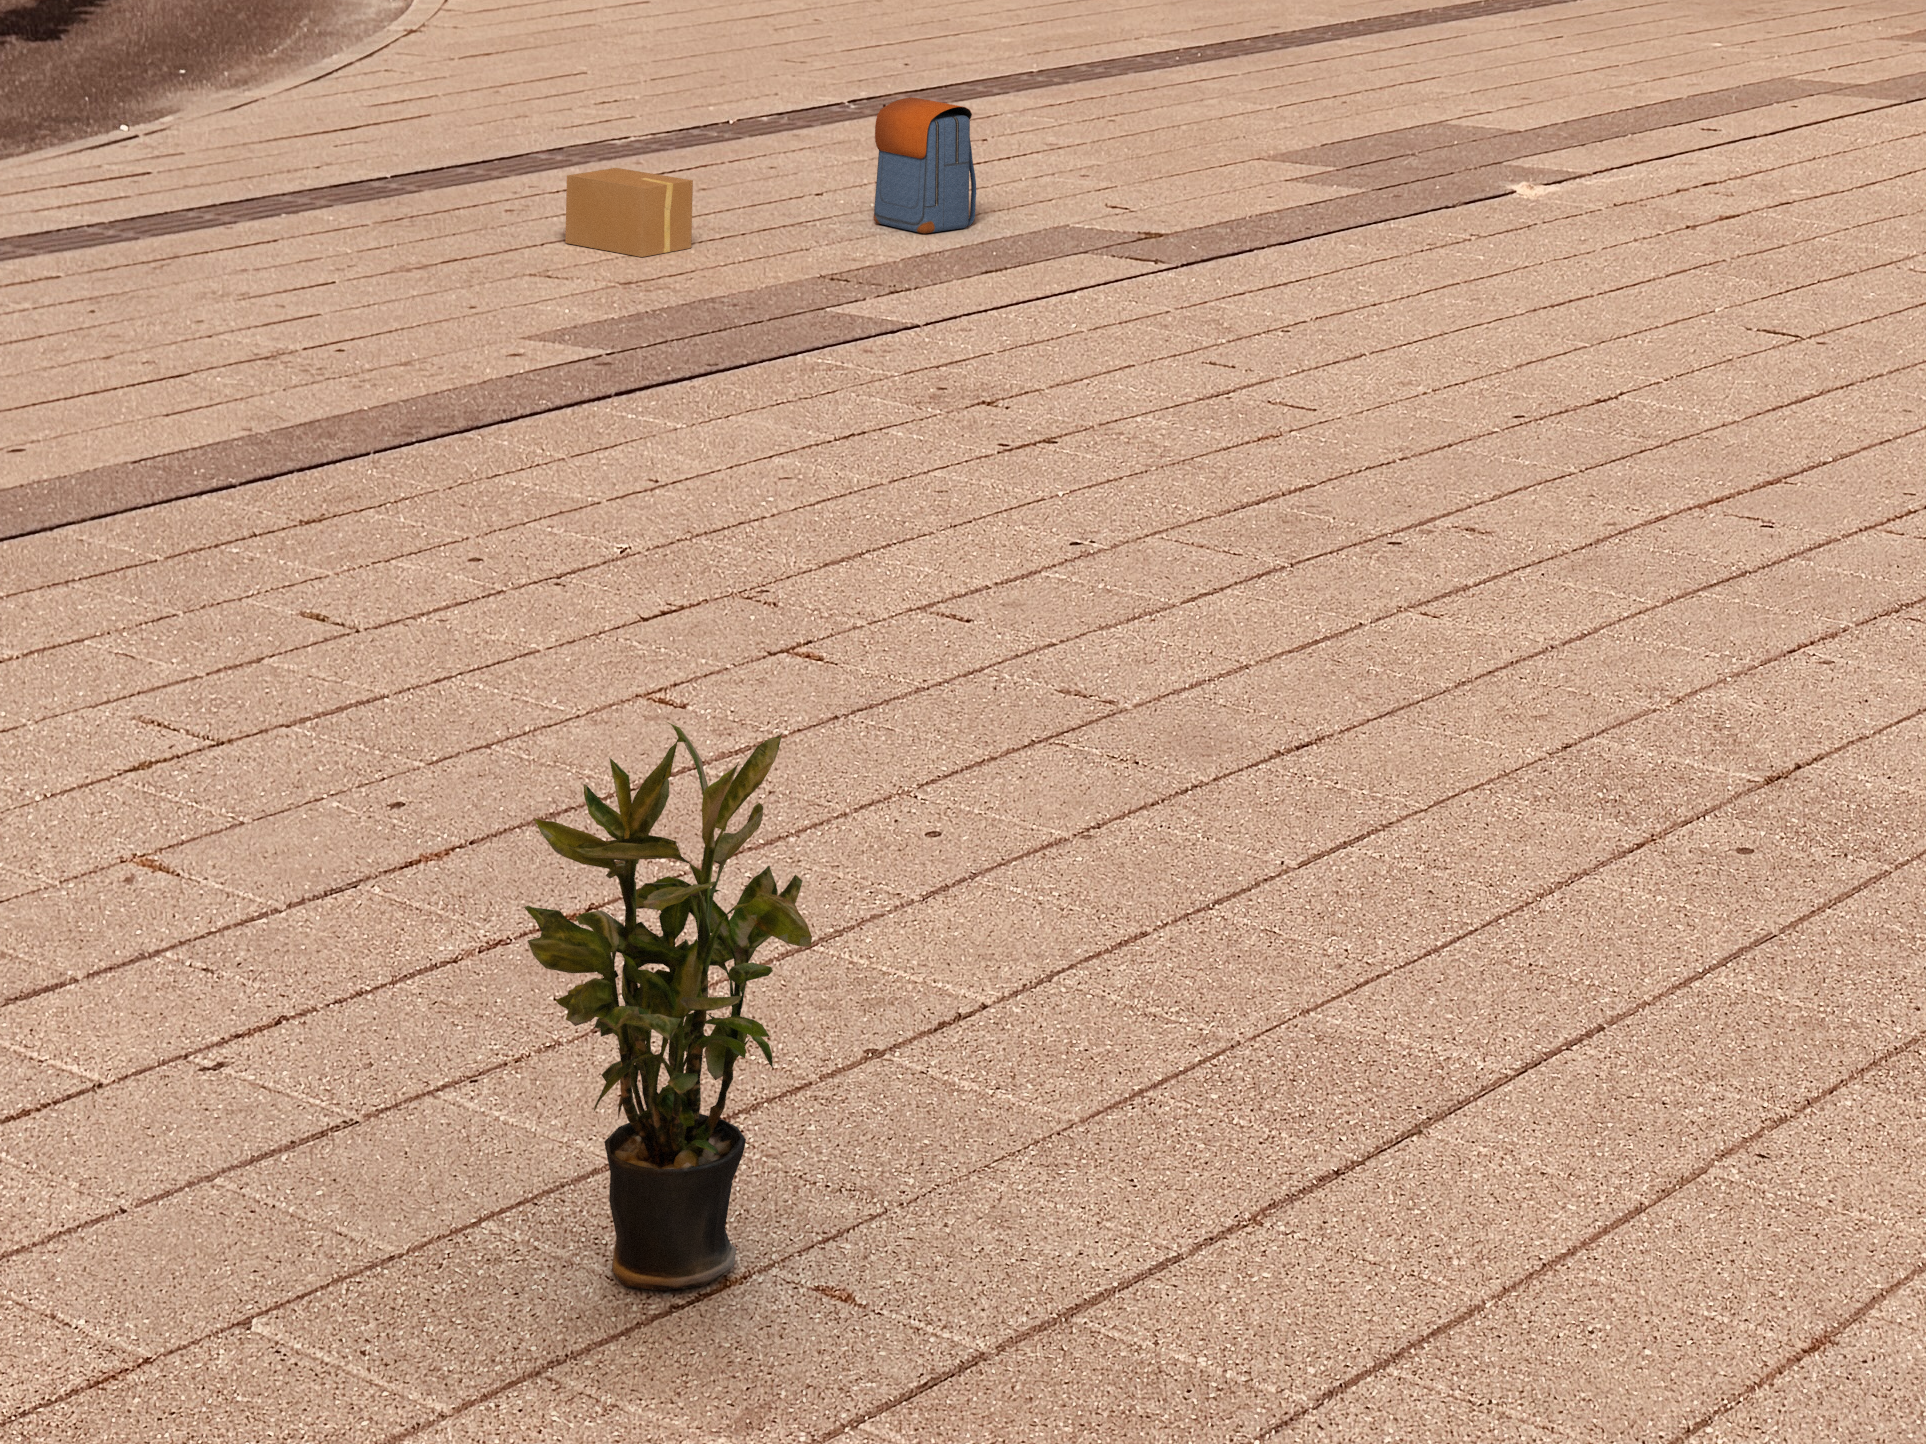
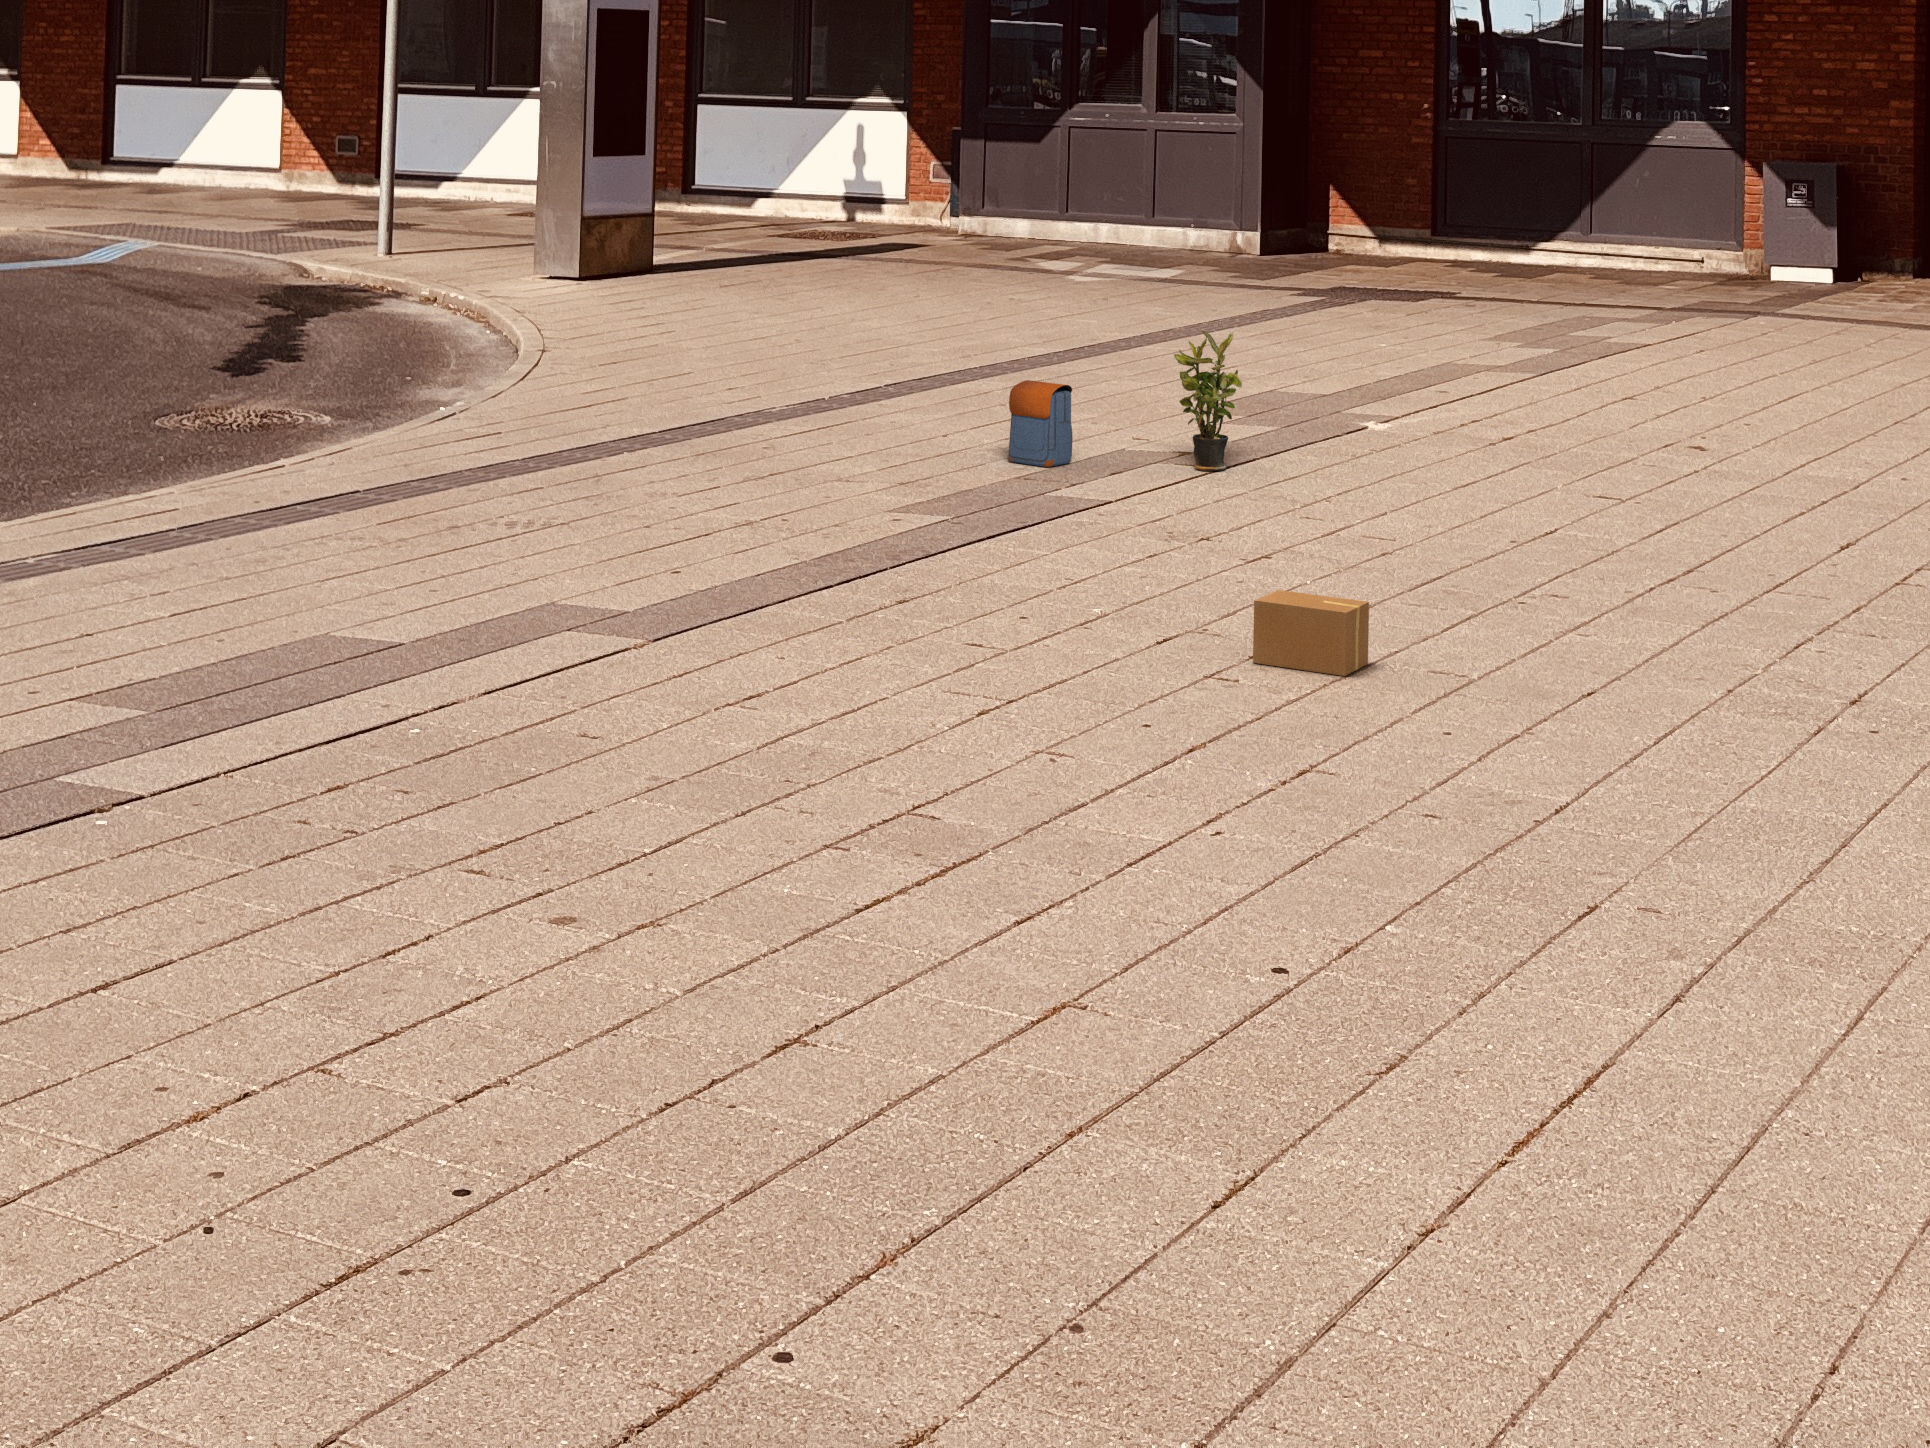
cardboard box: present [565,168,693,257] -> present [1253,590,1369,676]
potted plant: present [524,722,812,1291] -> present [1174,331,1242,471]

